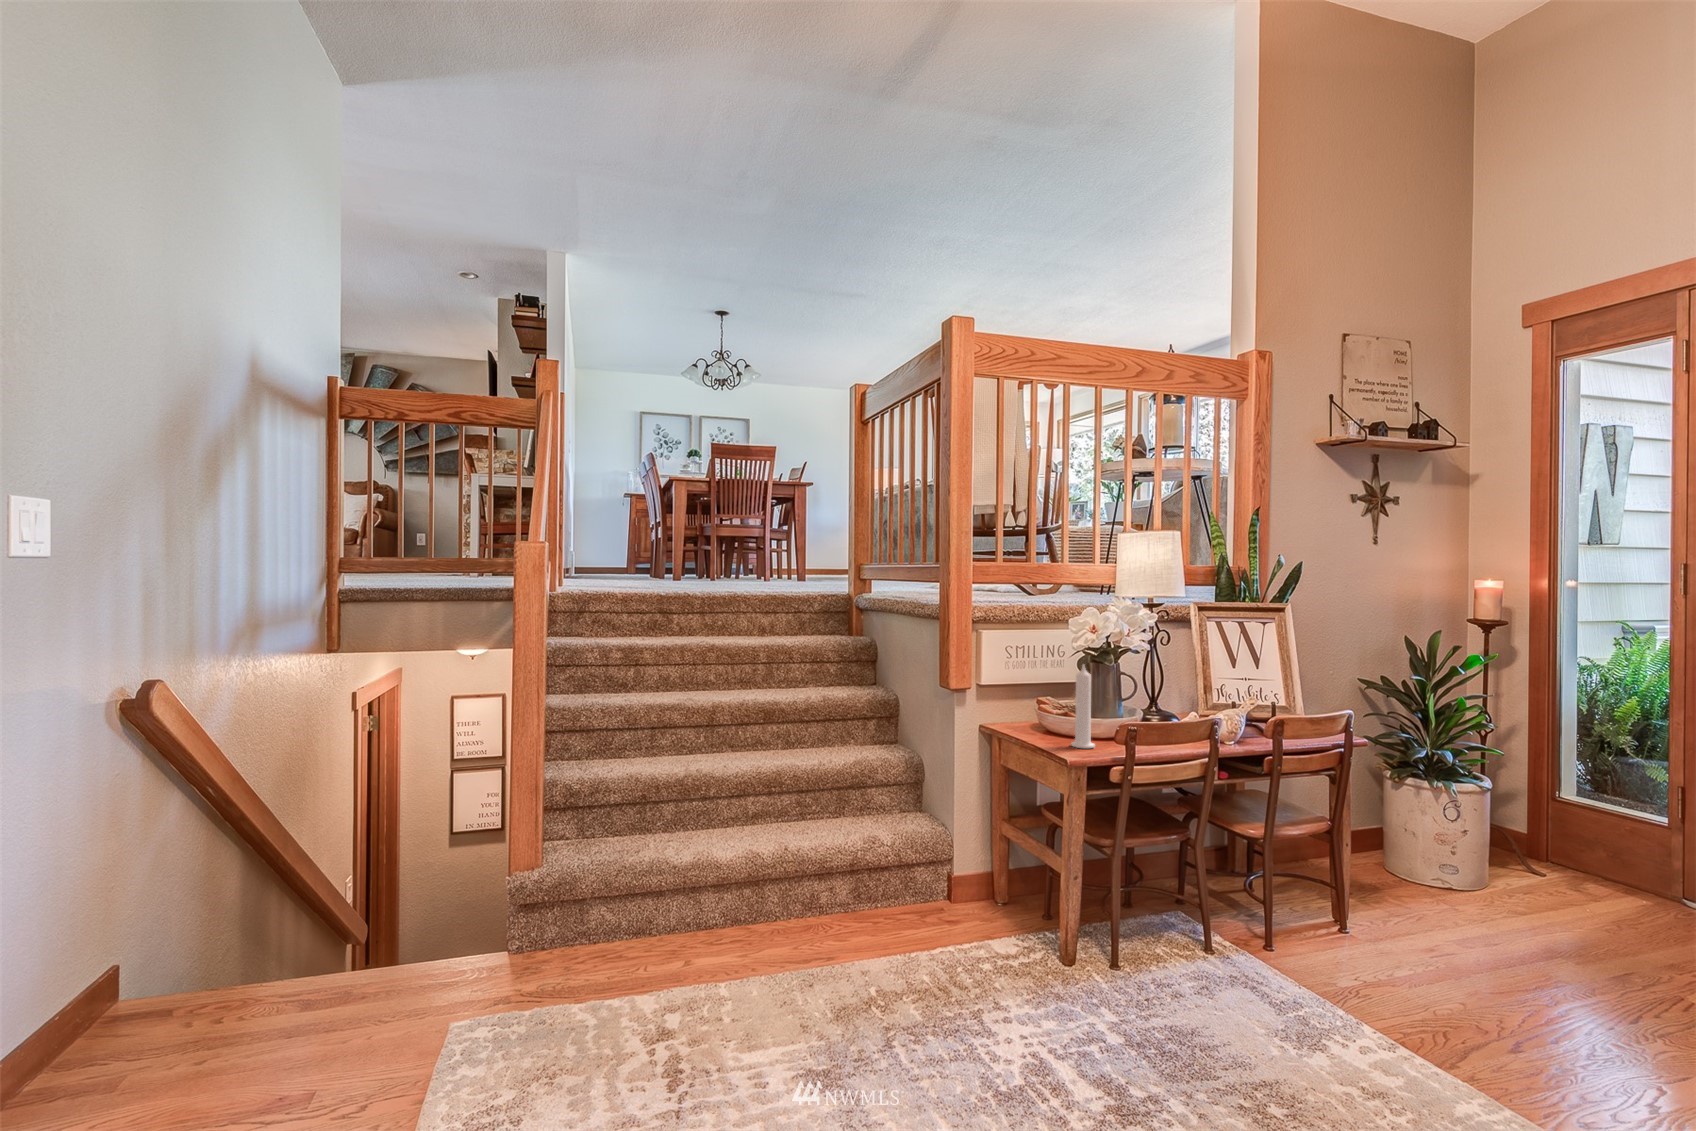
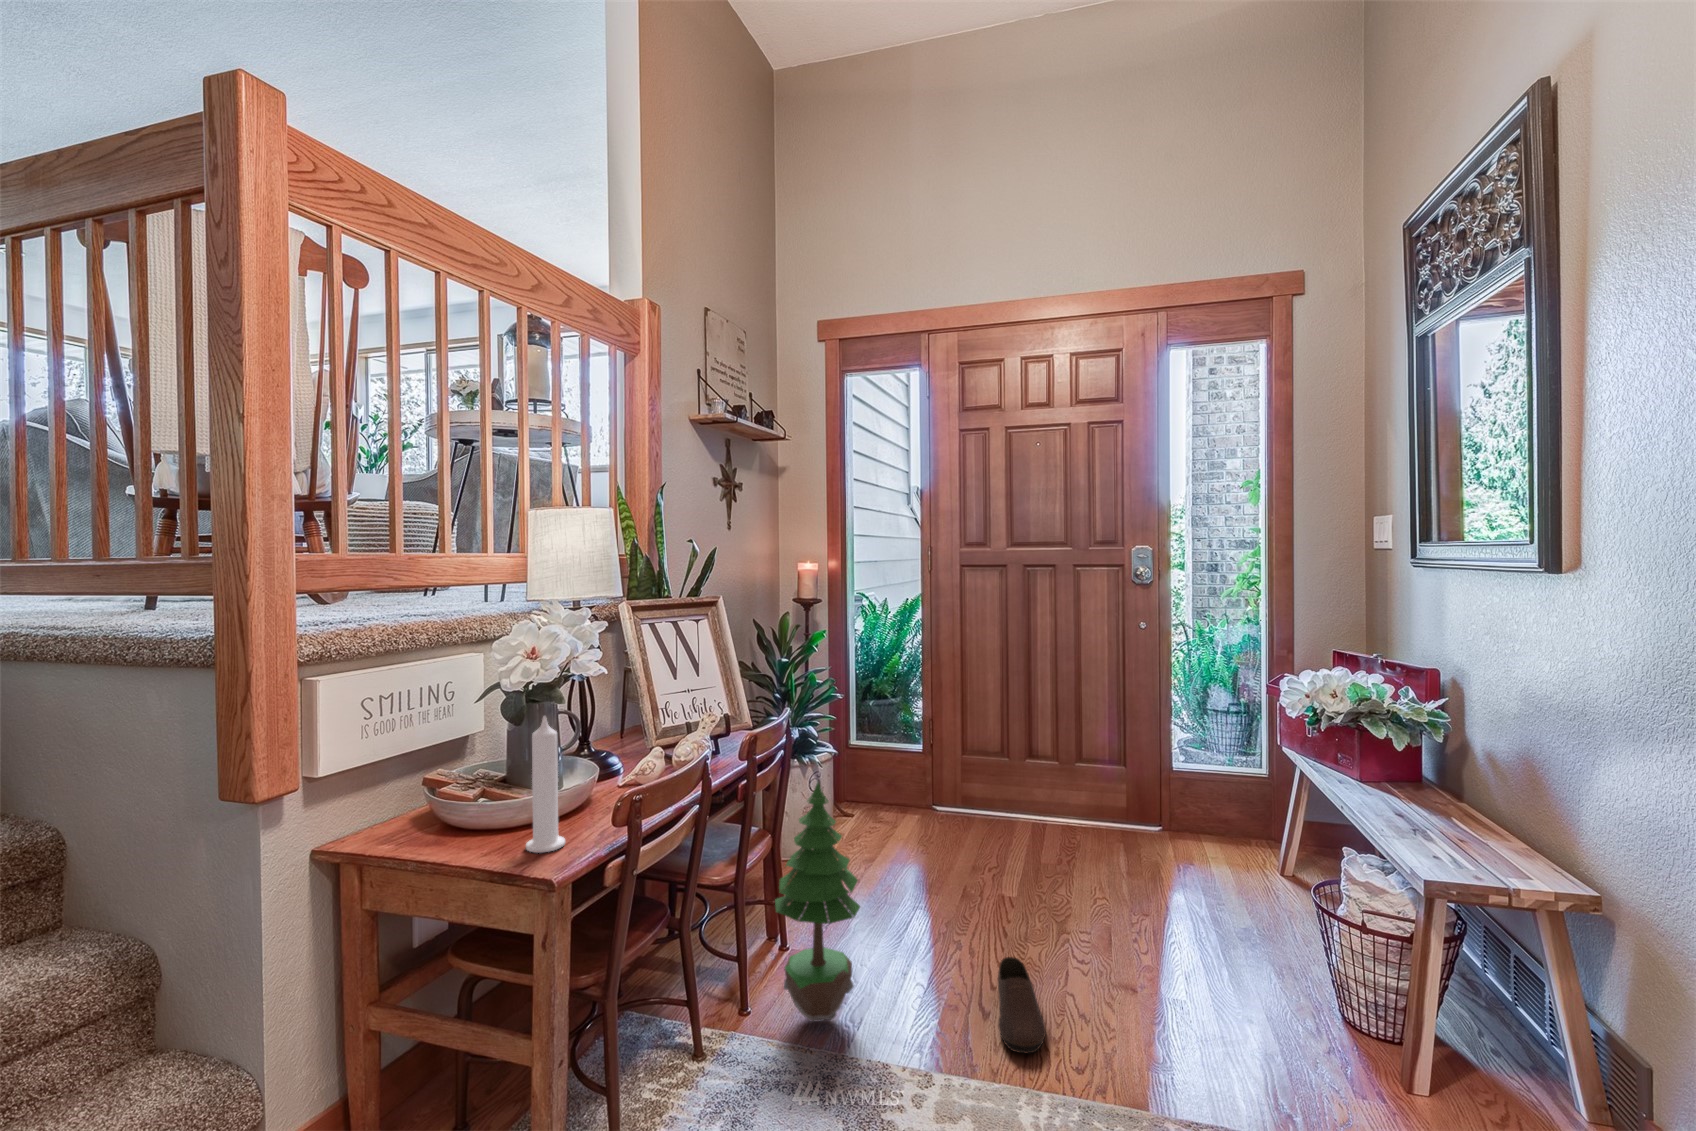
potted tree: none [1279,763,1368,977] -> present [775,782,860,1022]
shoe: none [1501,1011,1595,1088] -> present [998,957,1046,1053]

